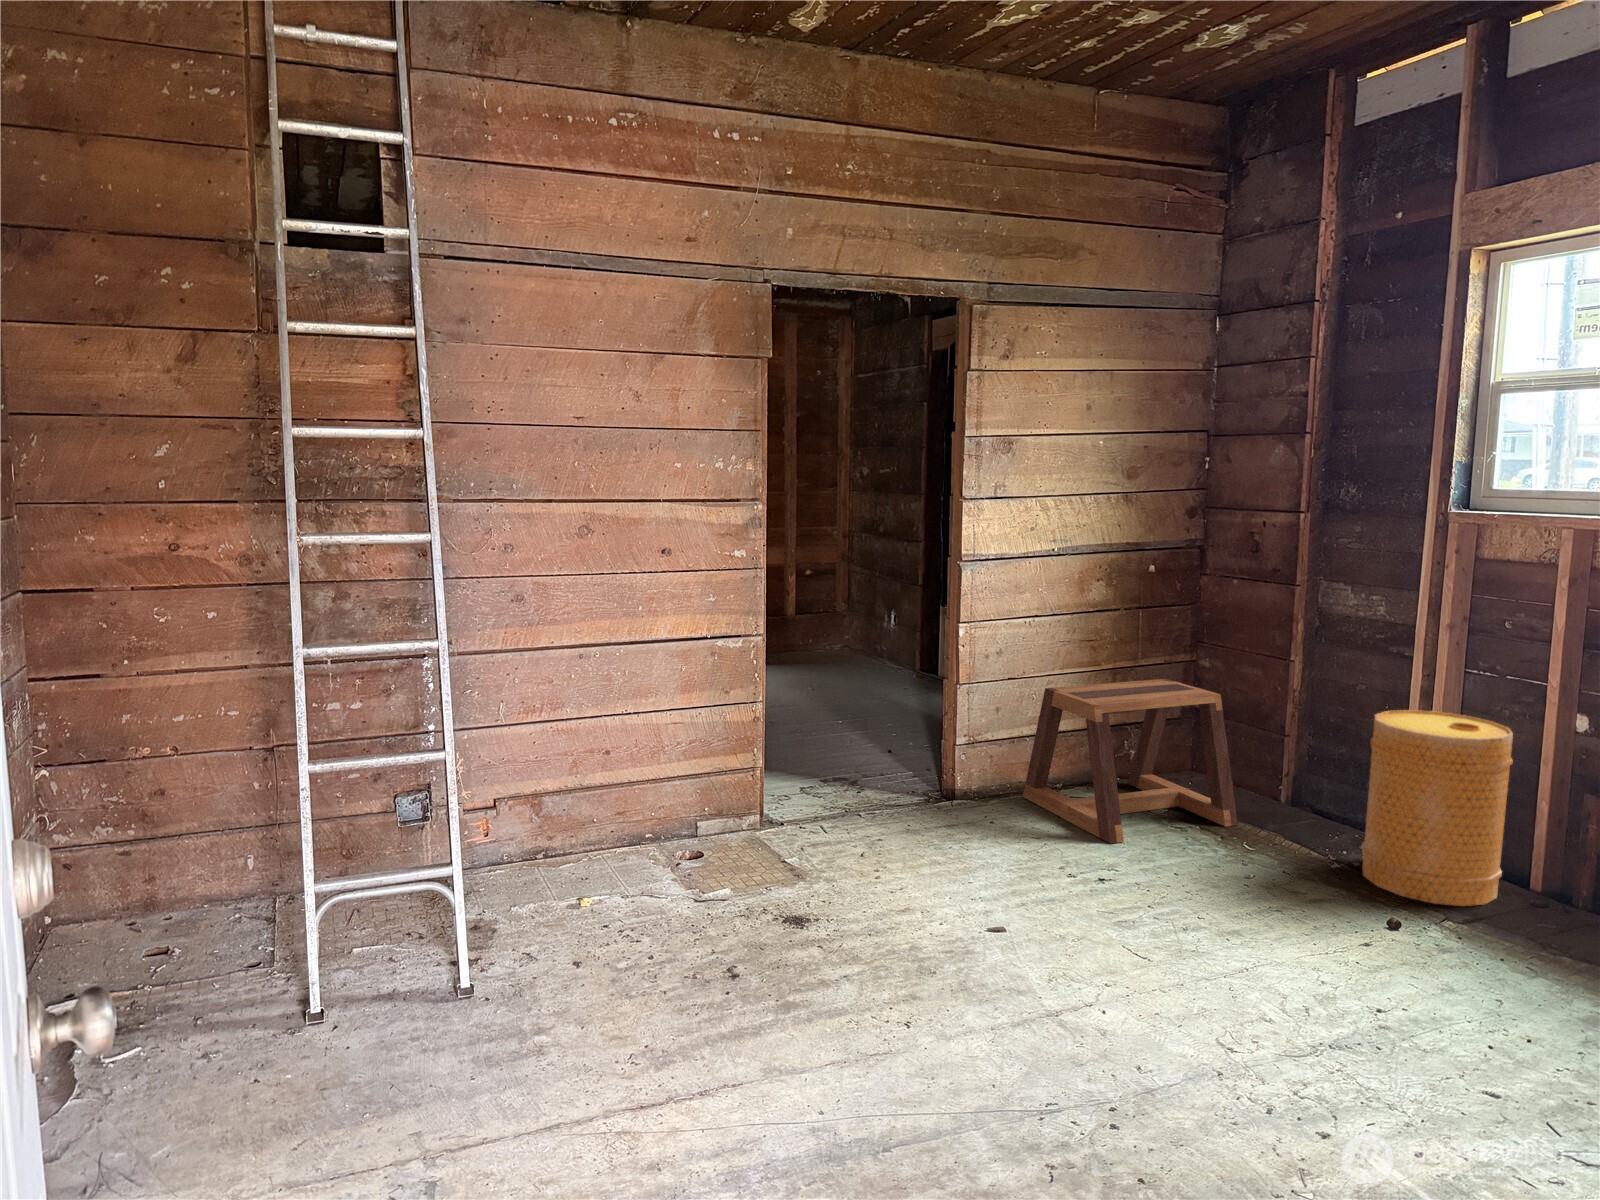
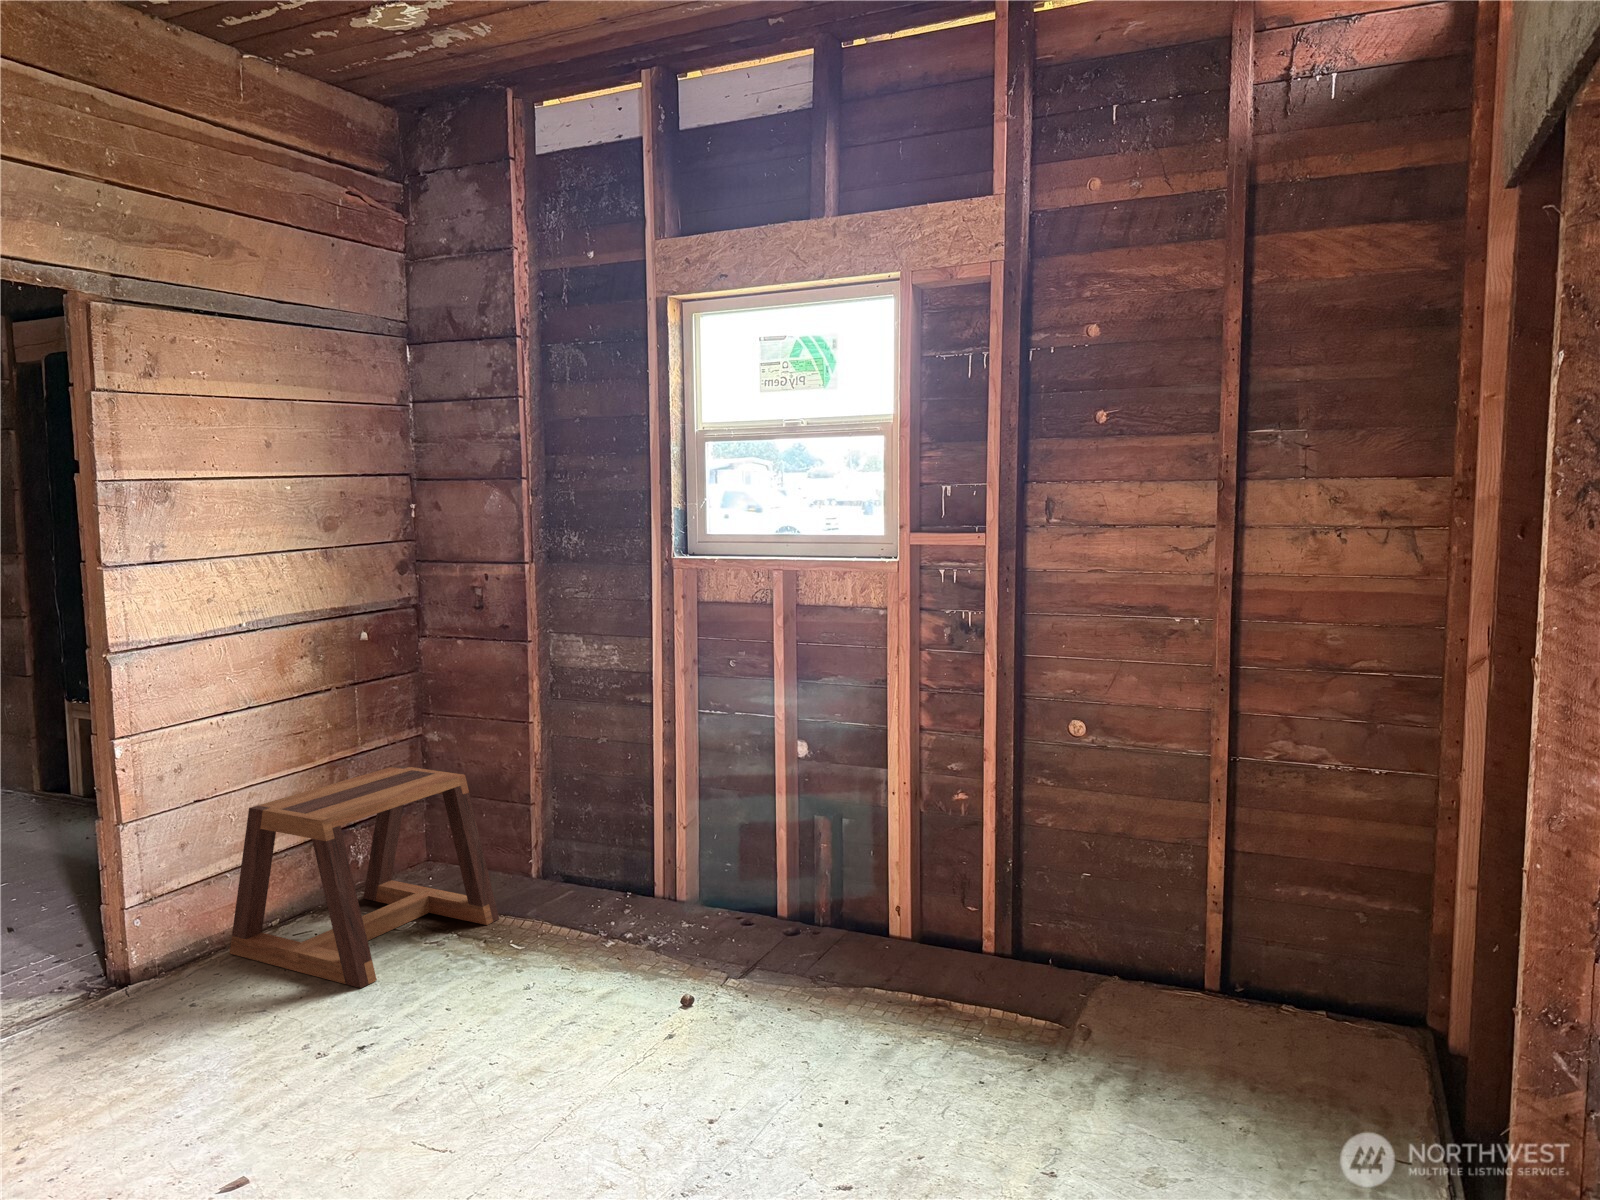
basket: present [1362,710,1513,906] -> none [627,757,753,956]

